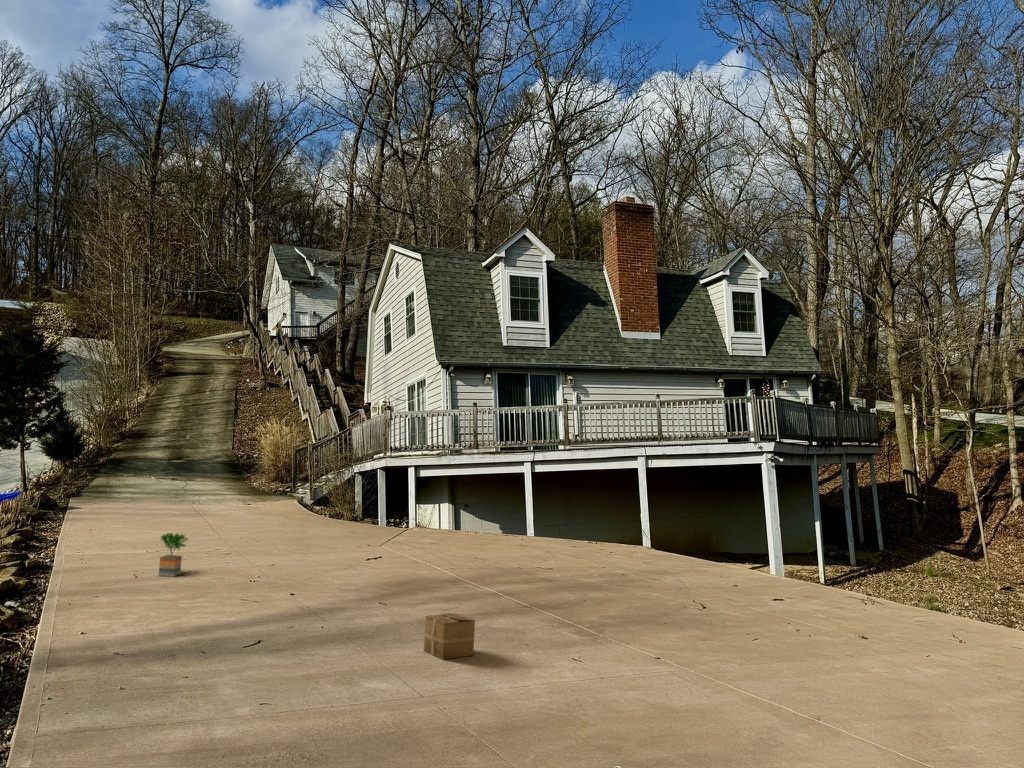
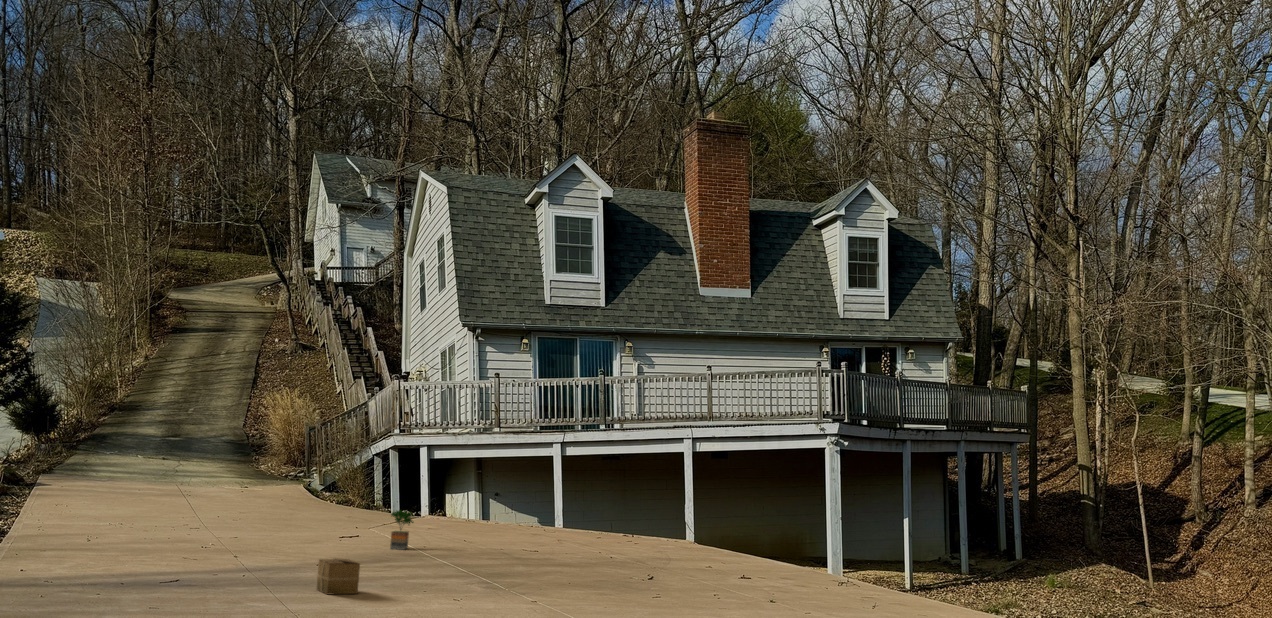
potted tree: present [159,533,188,577] -> present [390,510,414,550]

